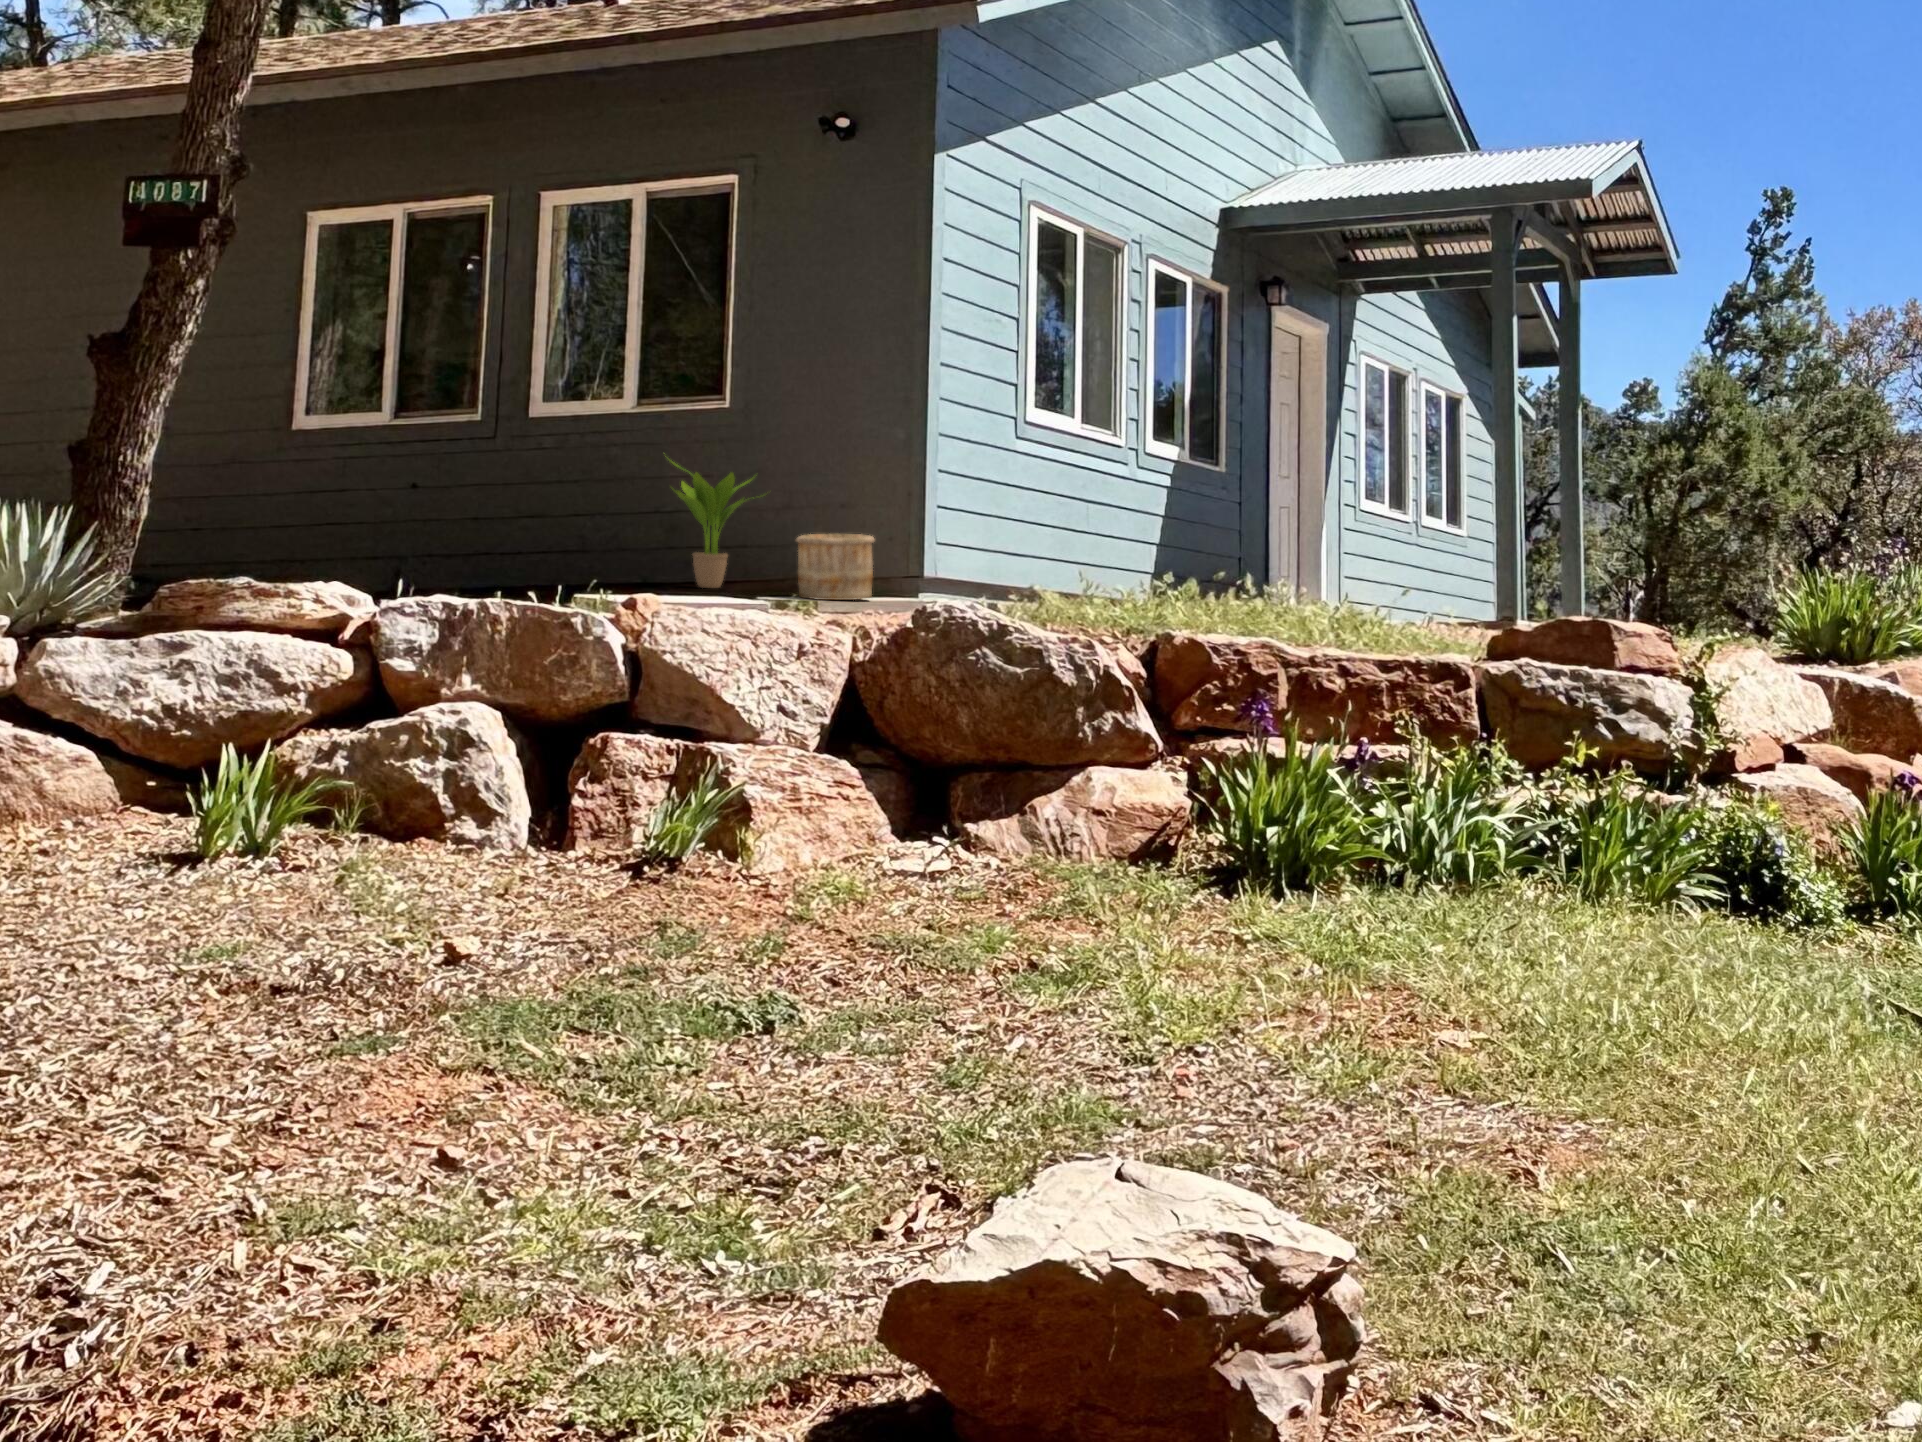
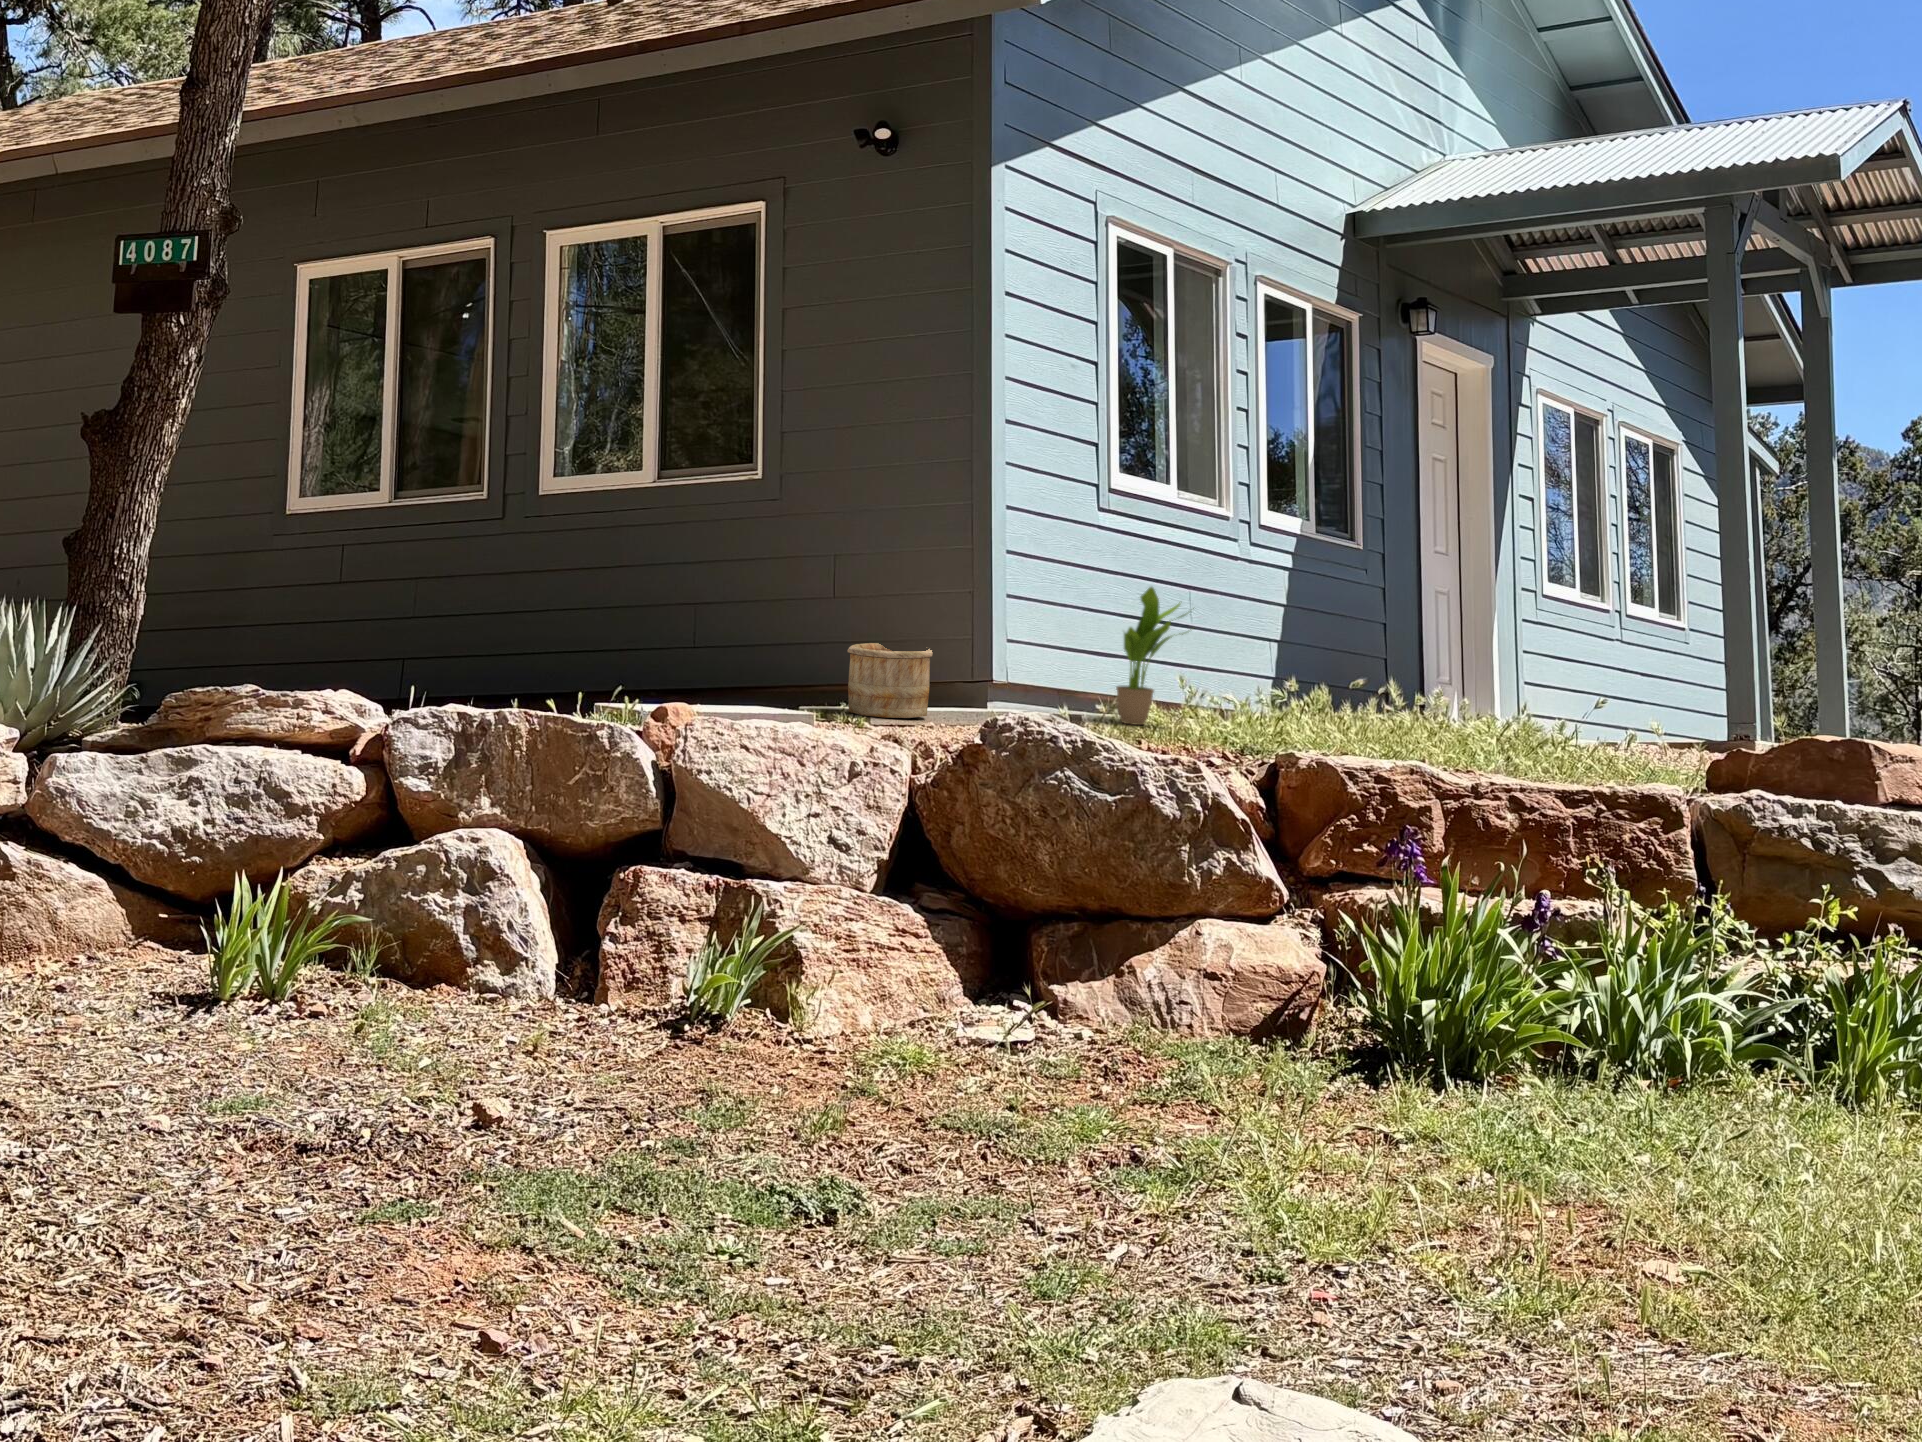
potted plant: present [672,462,753,588] -> present [1116,587,1194,725]

